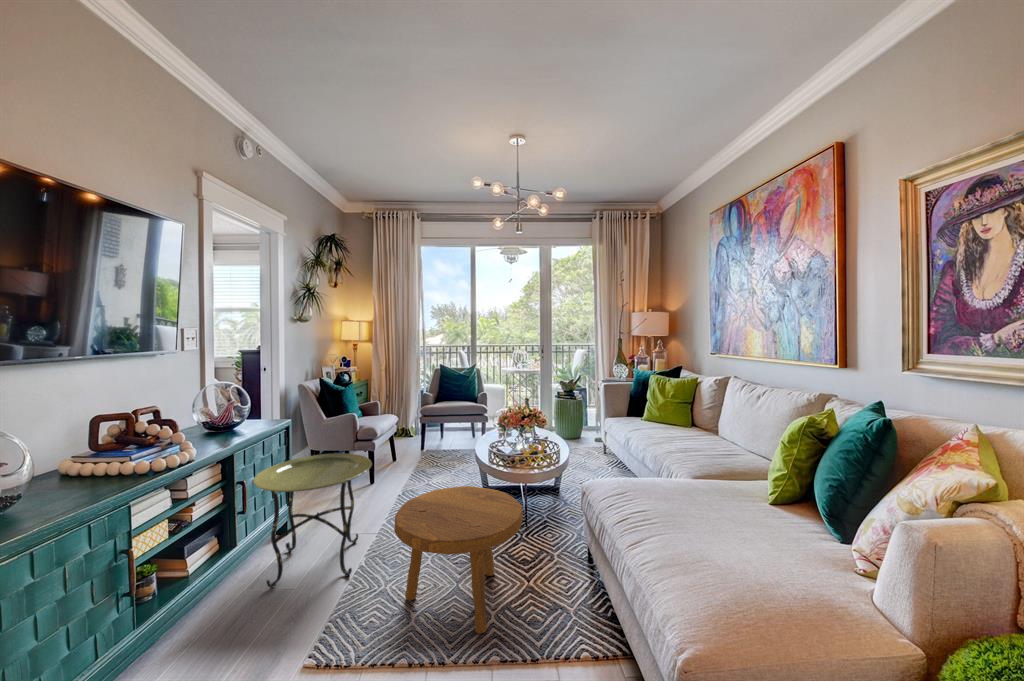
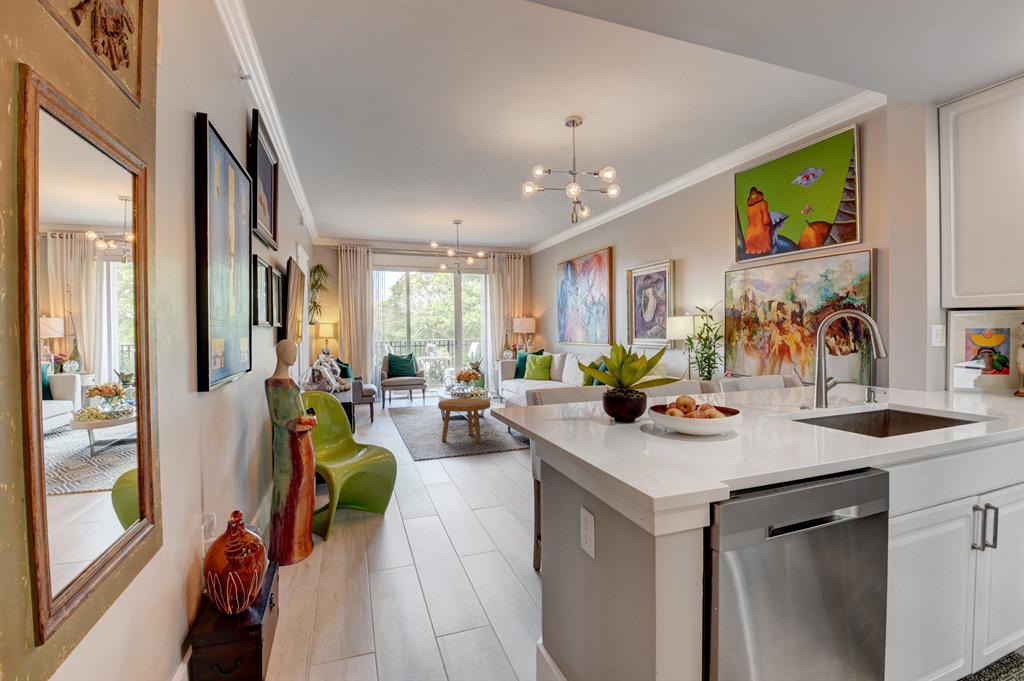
side table: present [253,453,372,588] -> none [361,391,413,445]

